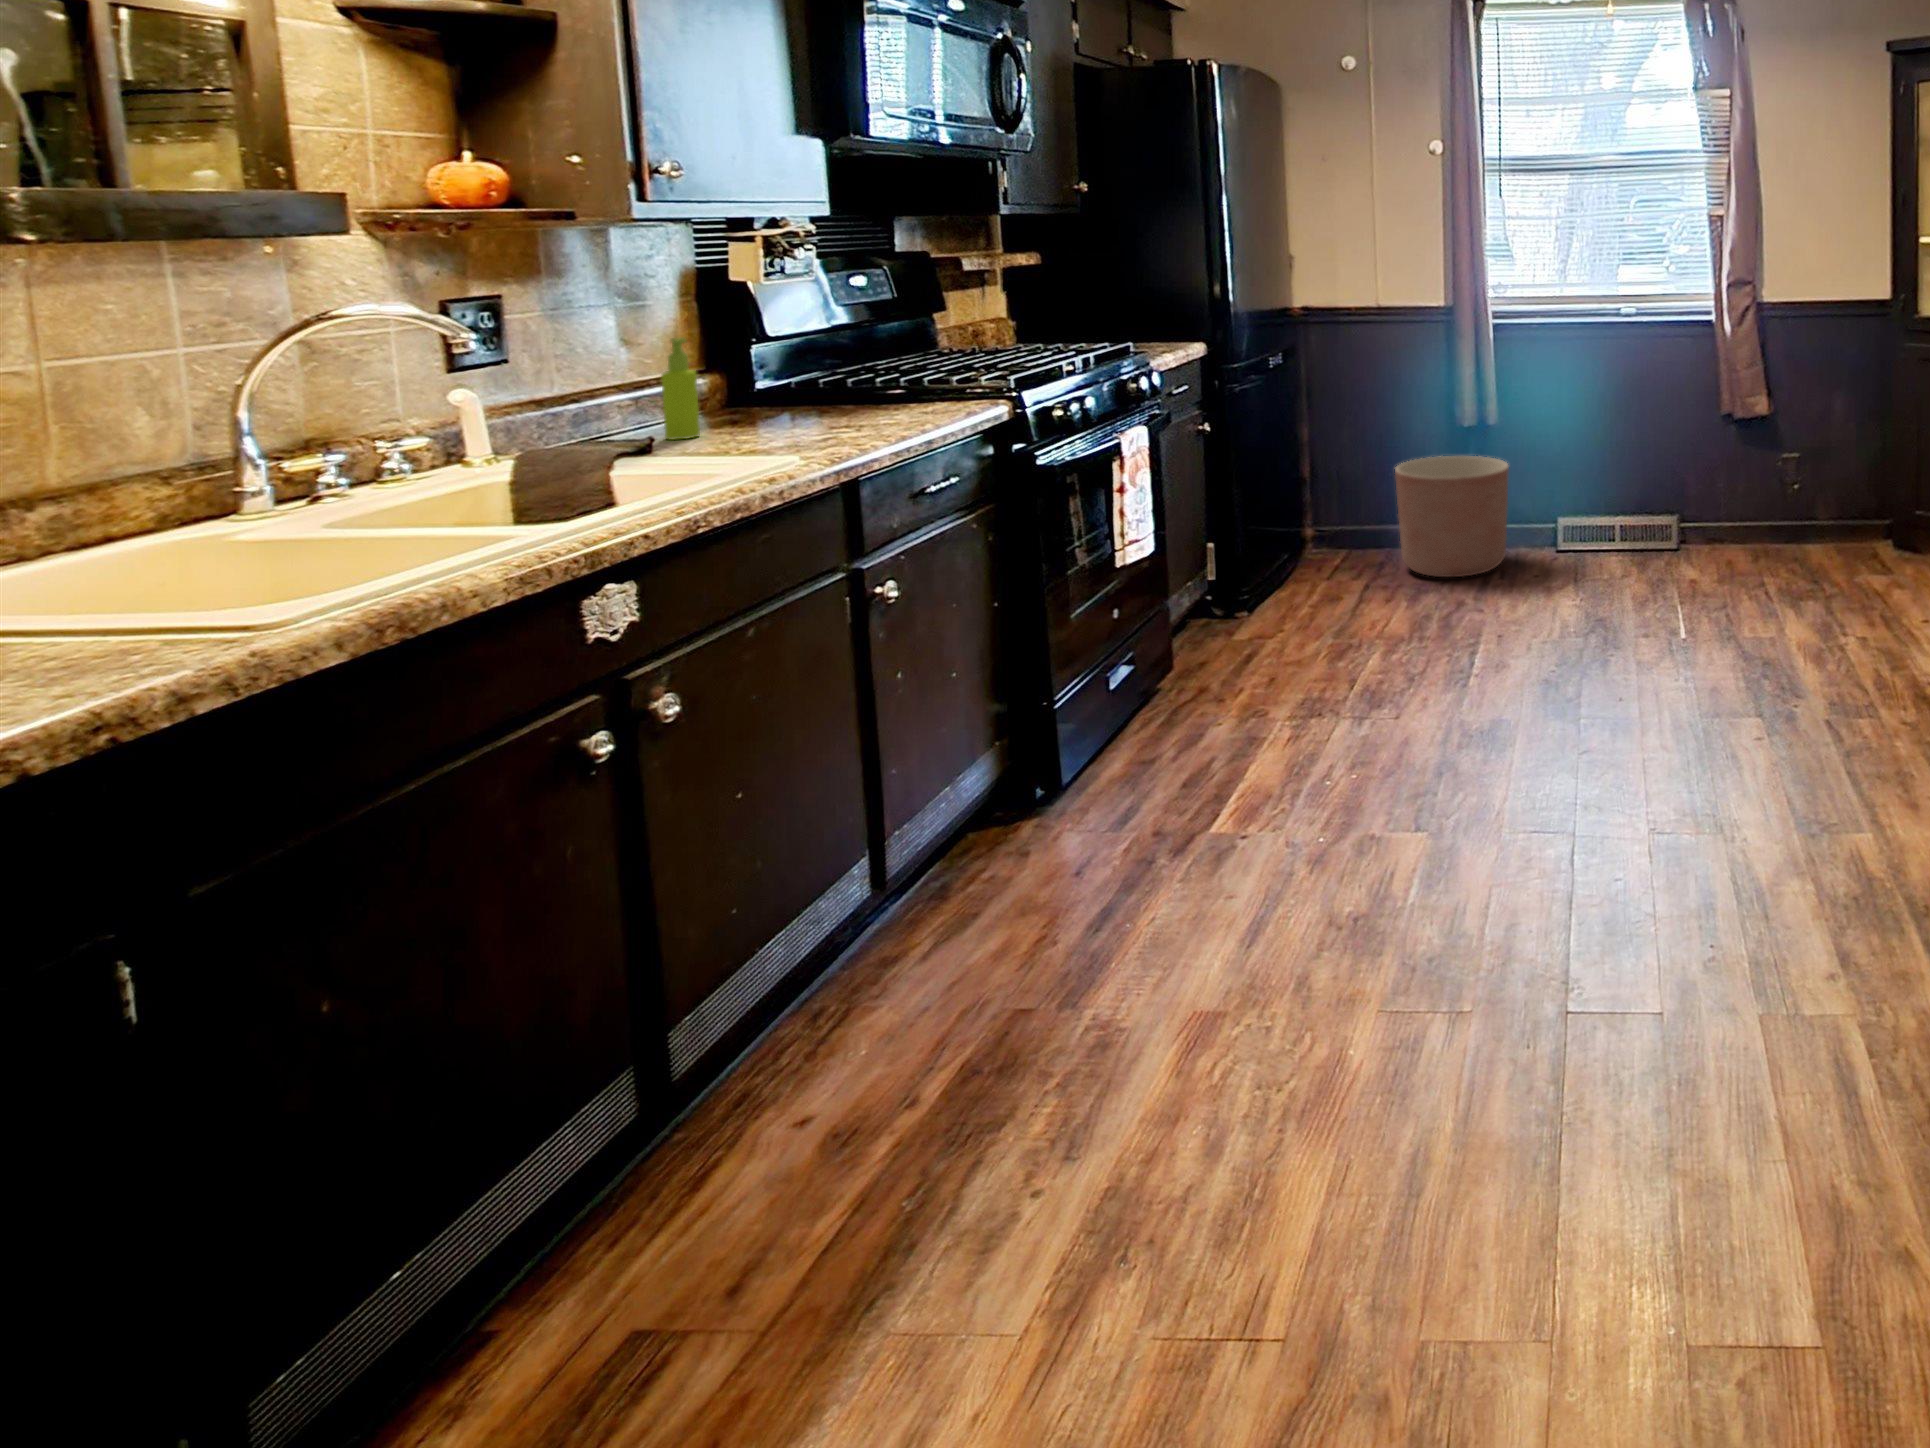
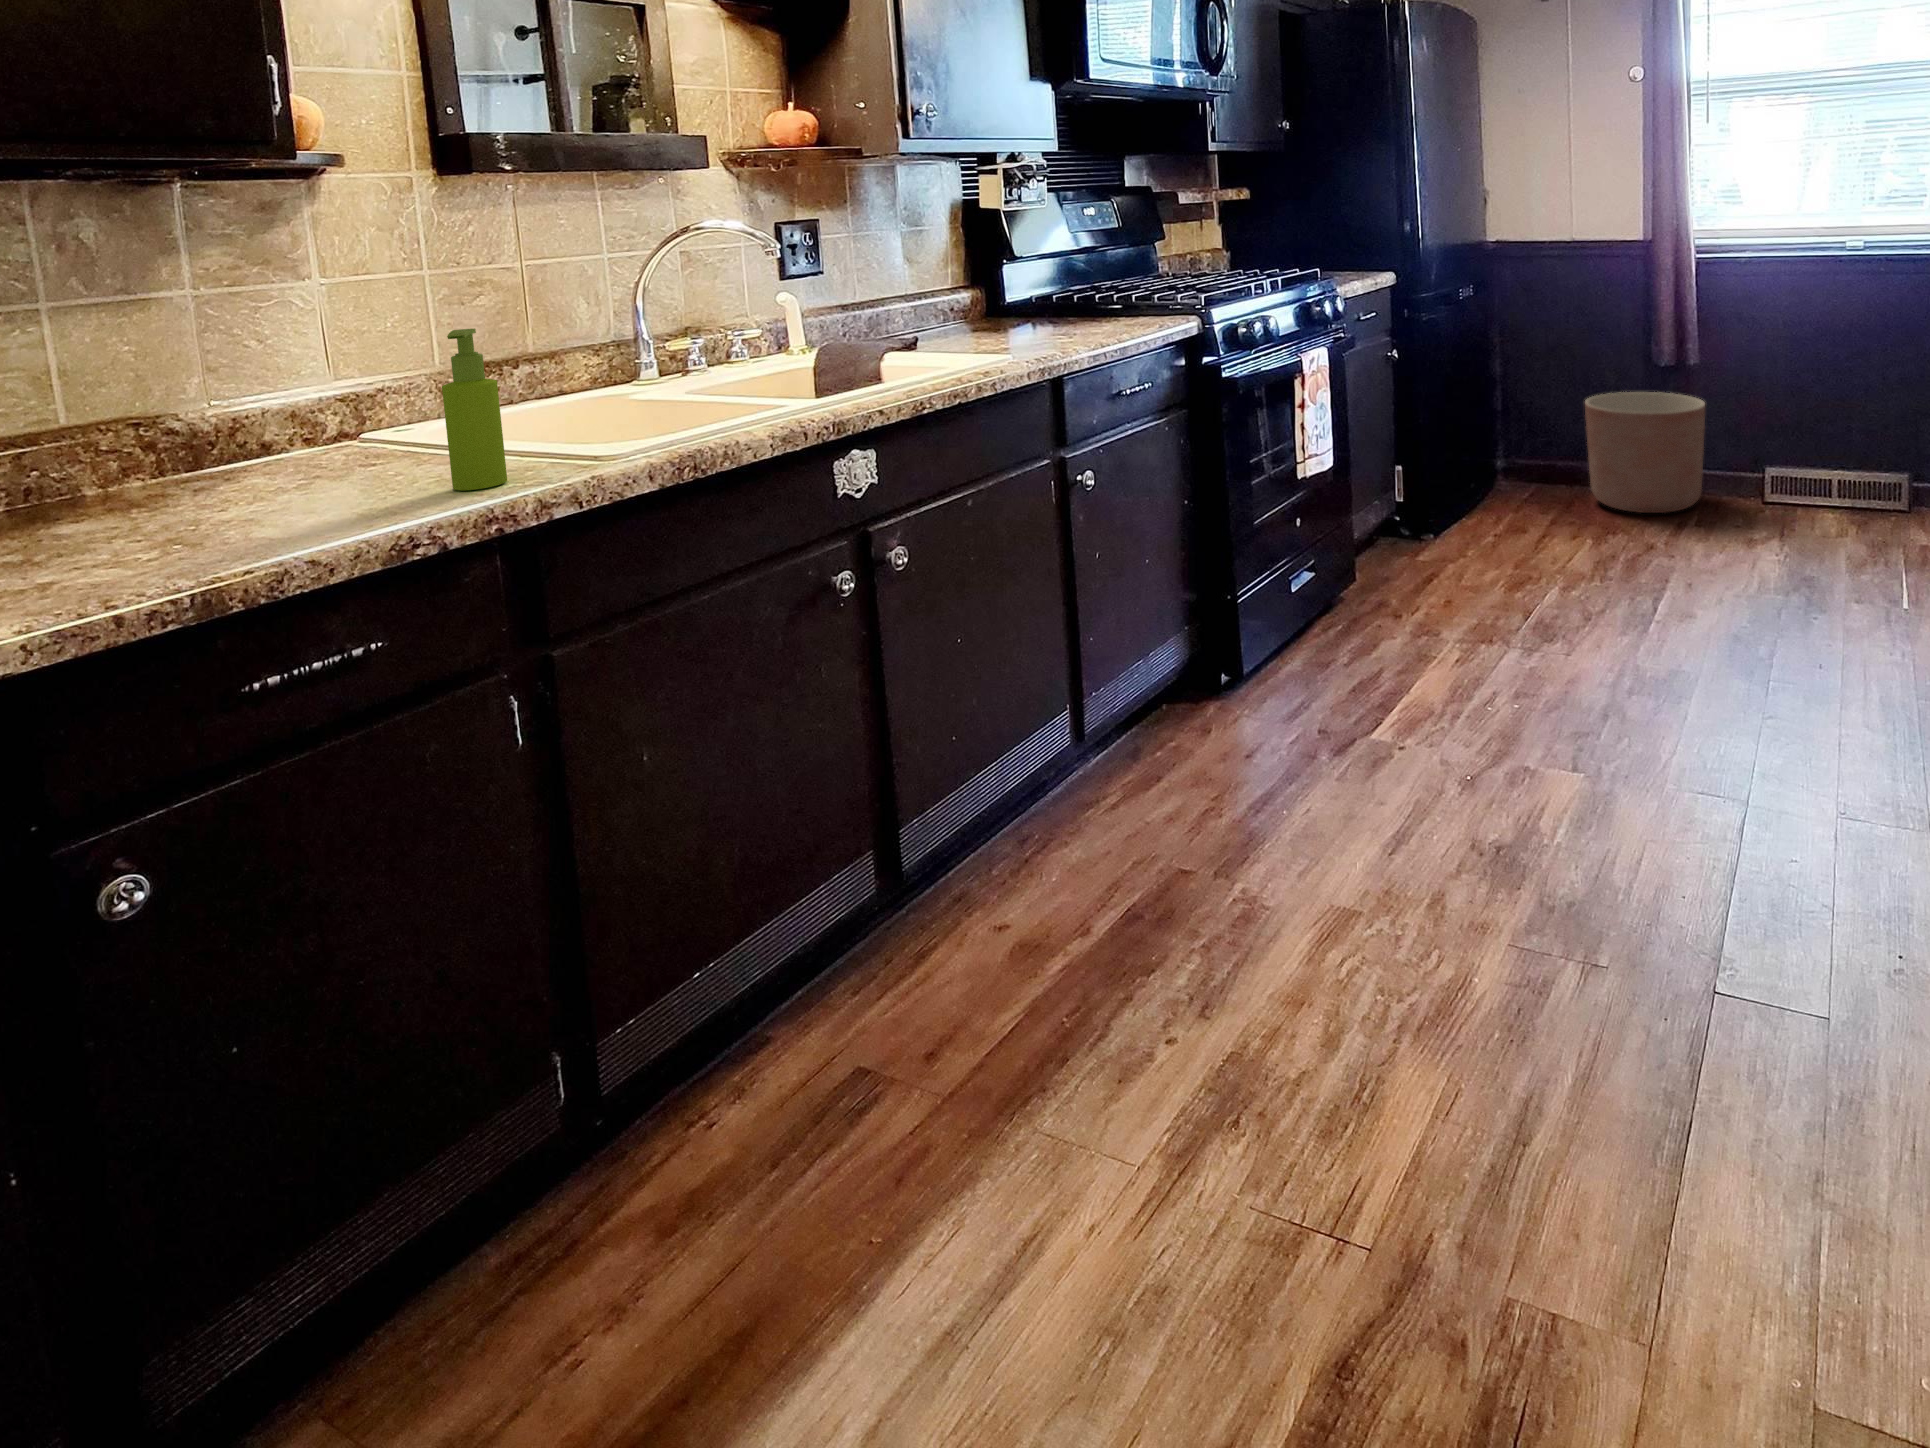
soap dispenser: present [661,337,700,439] -> present [442,329,507,490]

